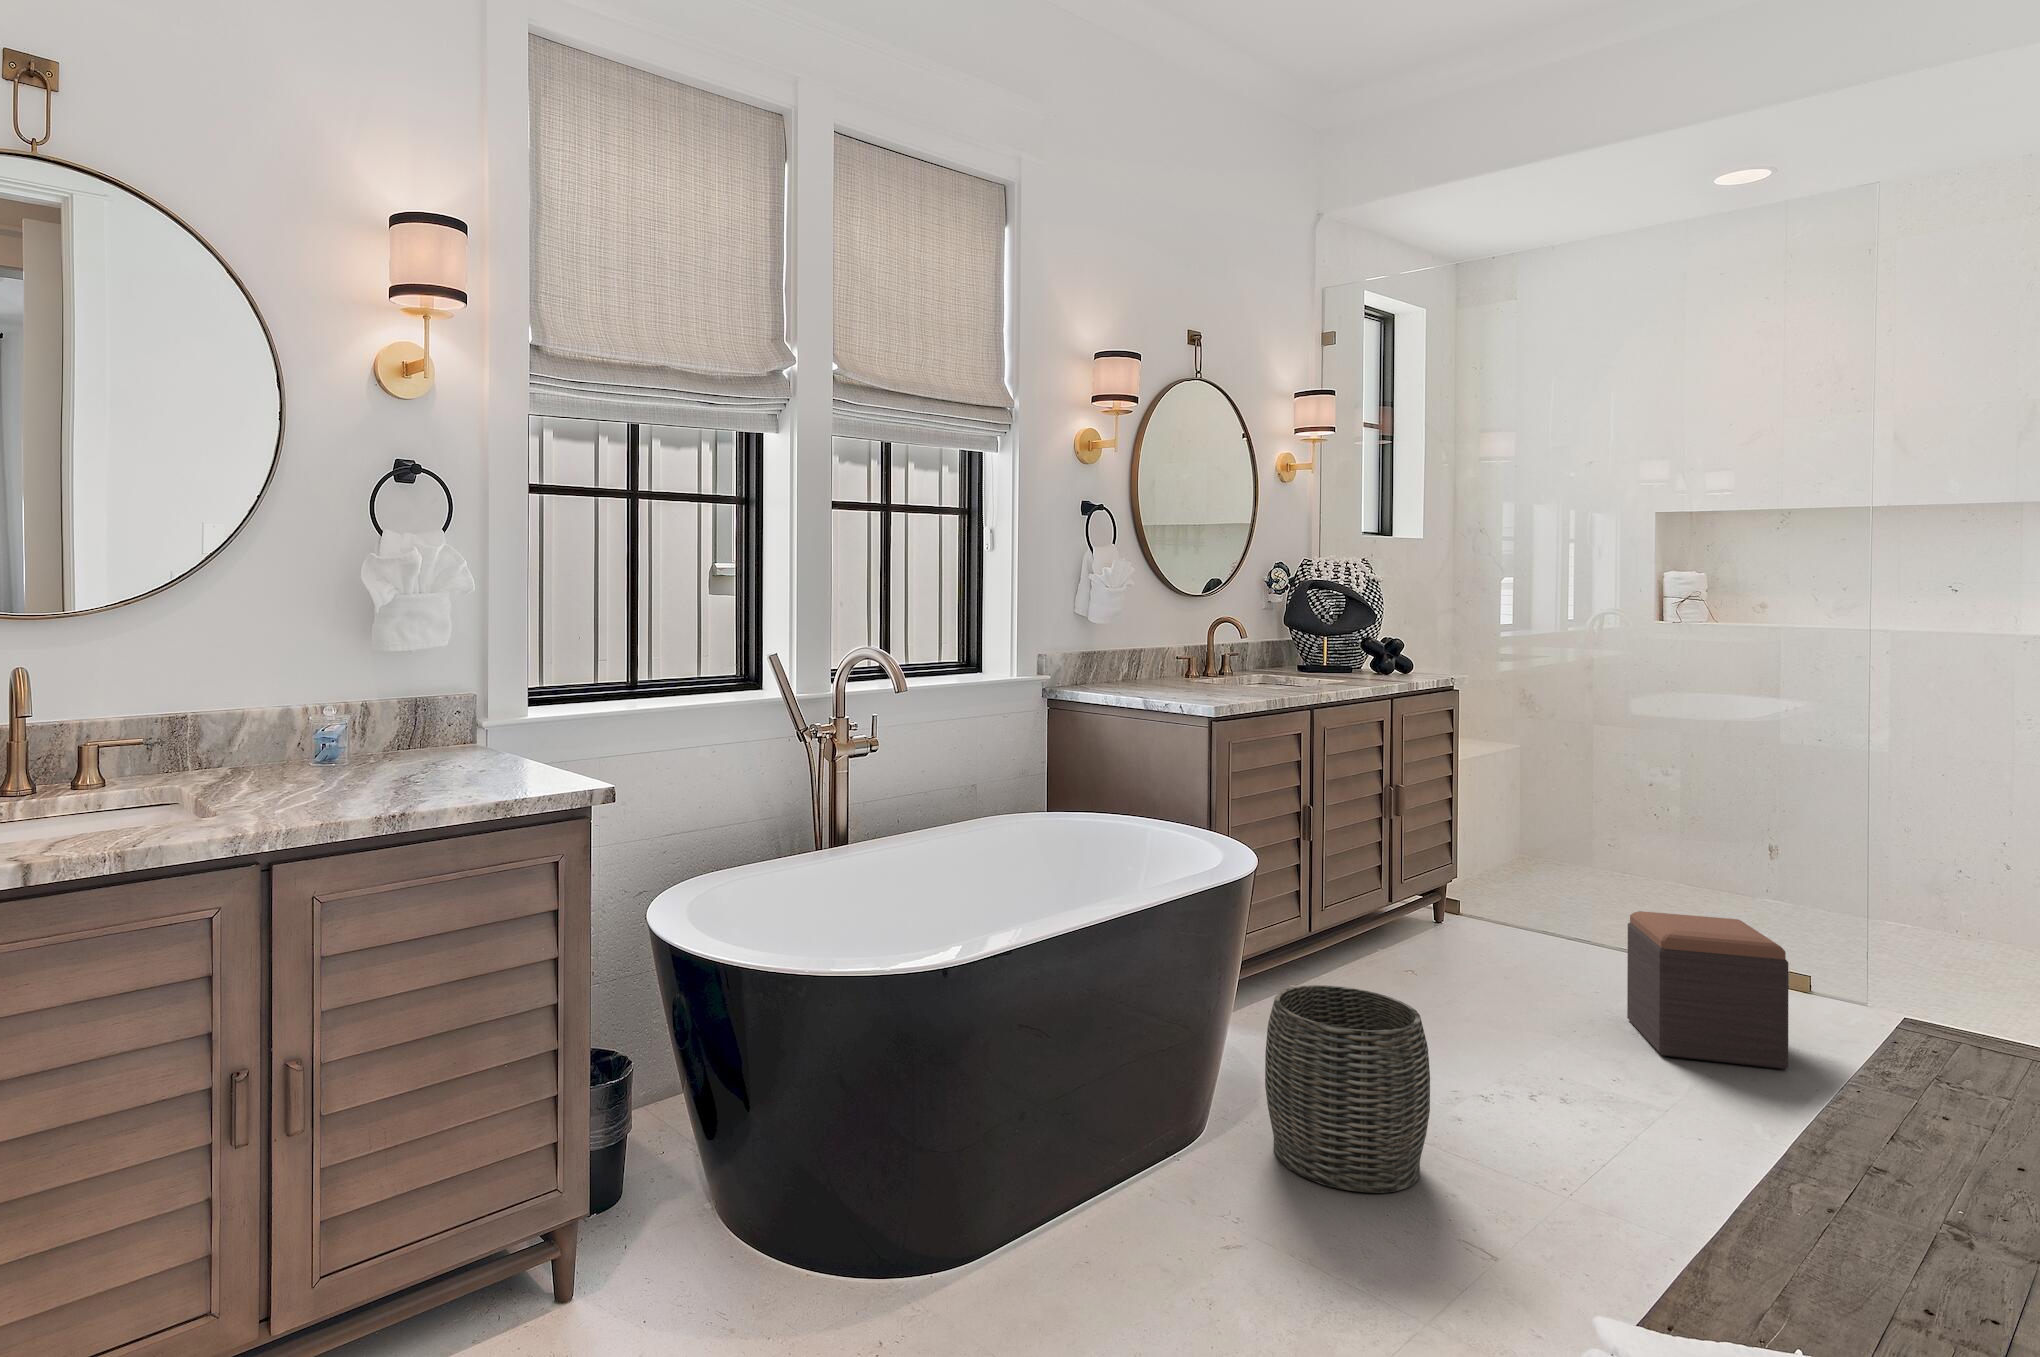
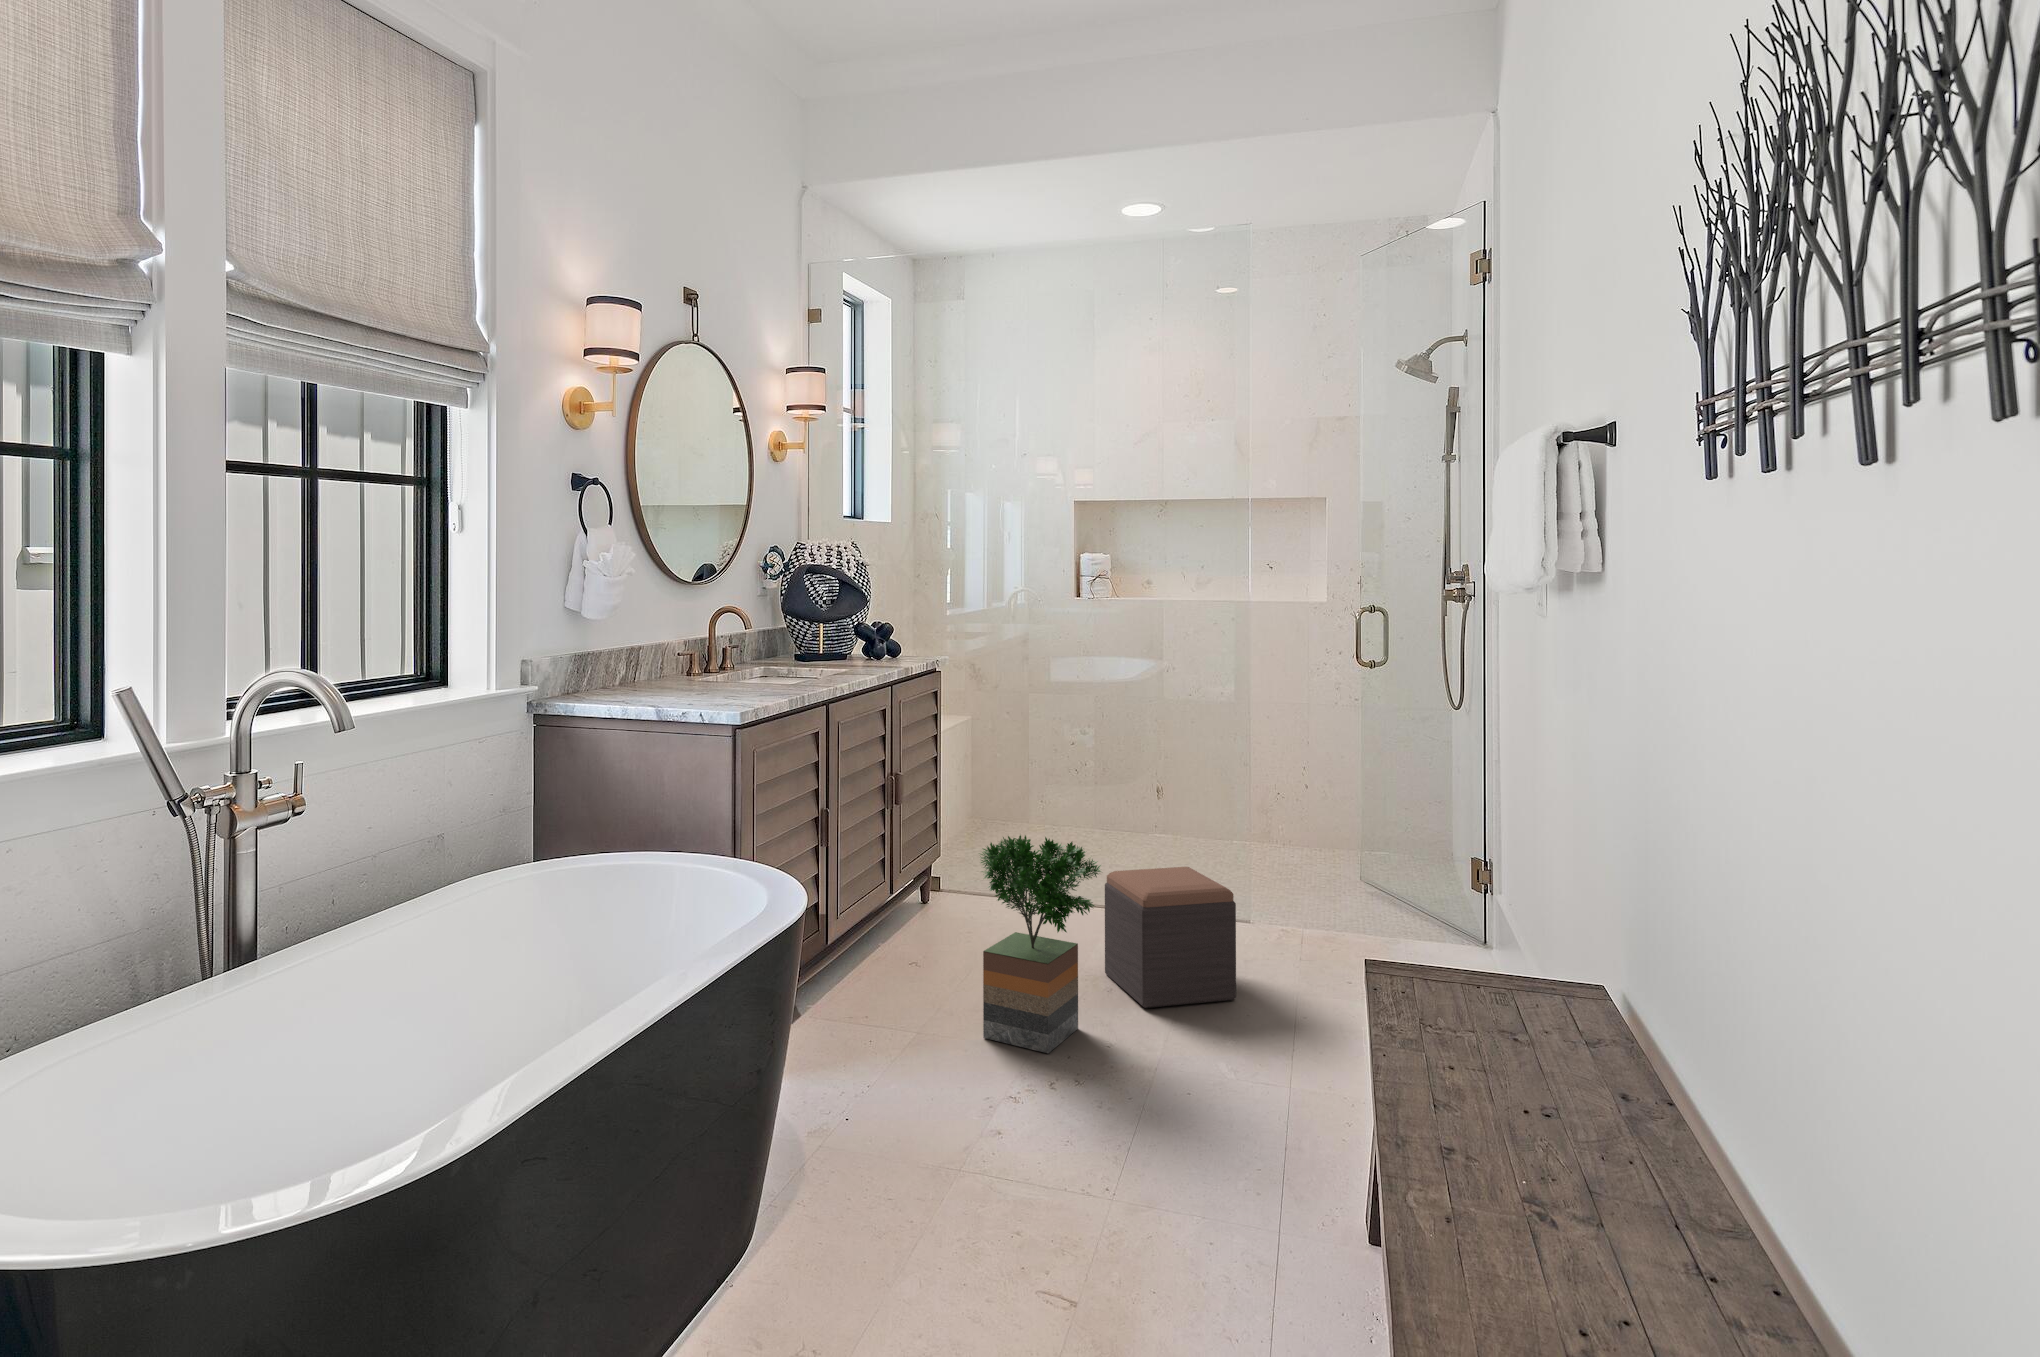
potted tree: none [1457,851,1602,1070] -> present [981,835,1101,1053]
woven basket: present [1265,985,1430,1193] -> none [830,1023,1005,1275]

